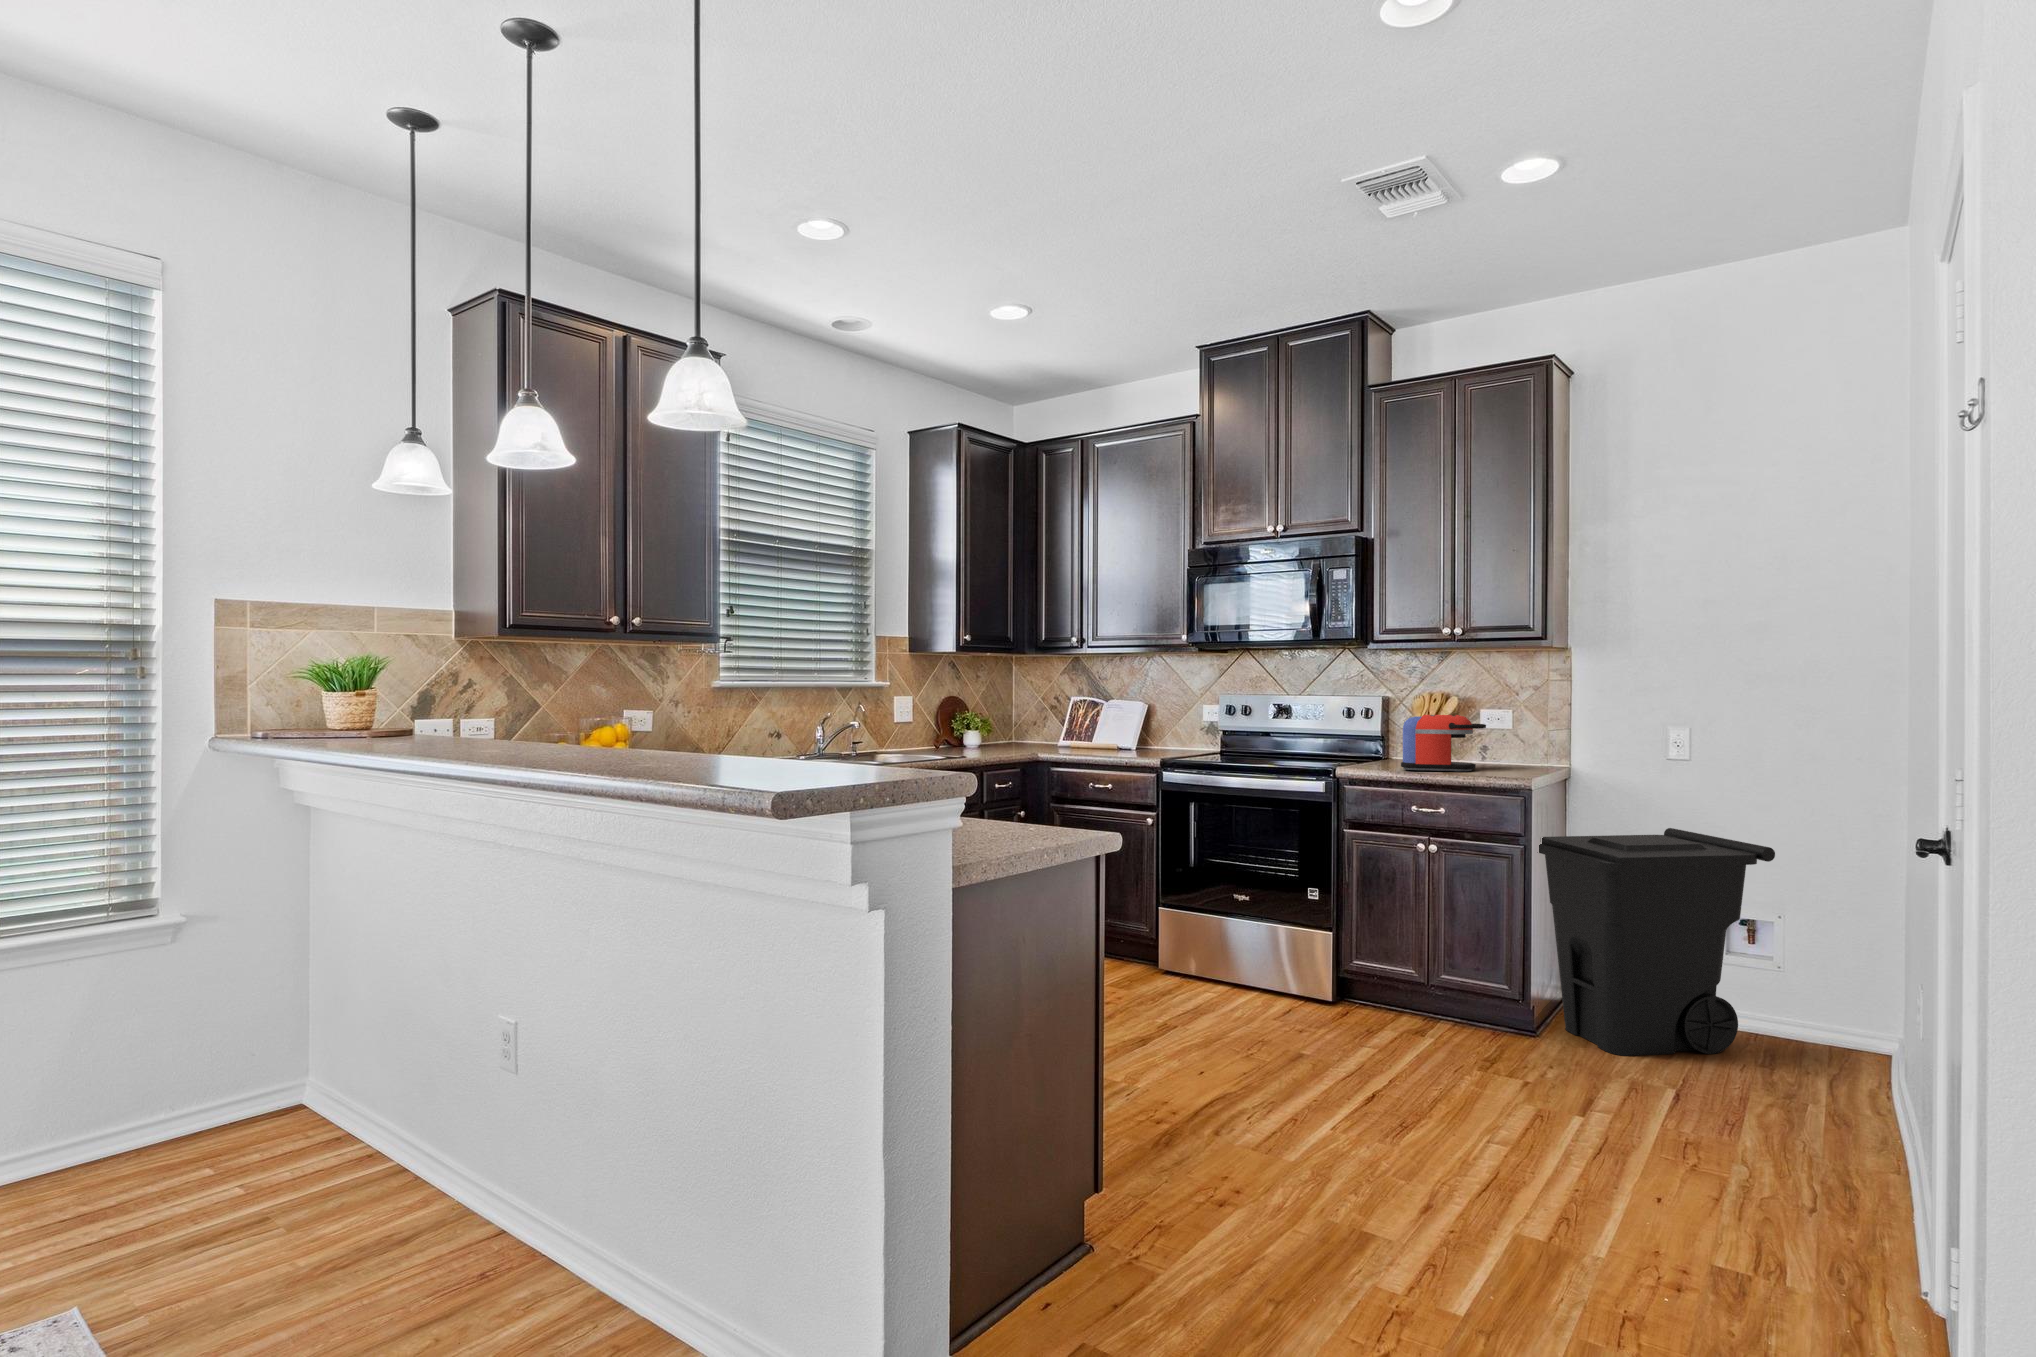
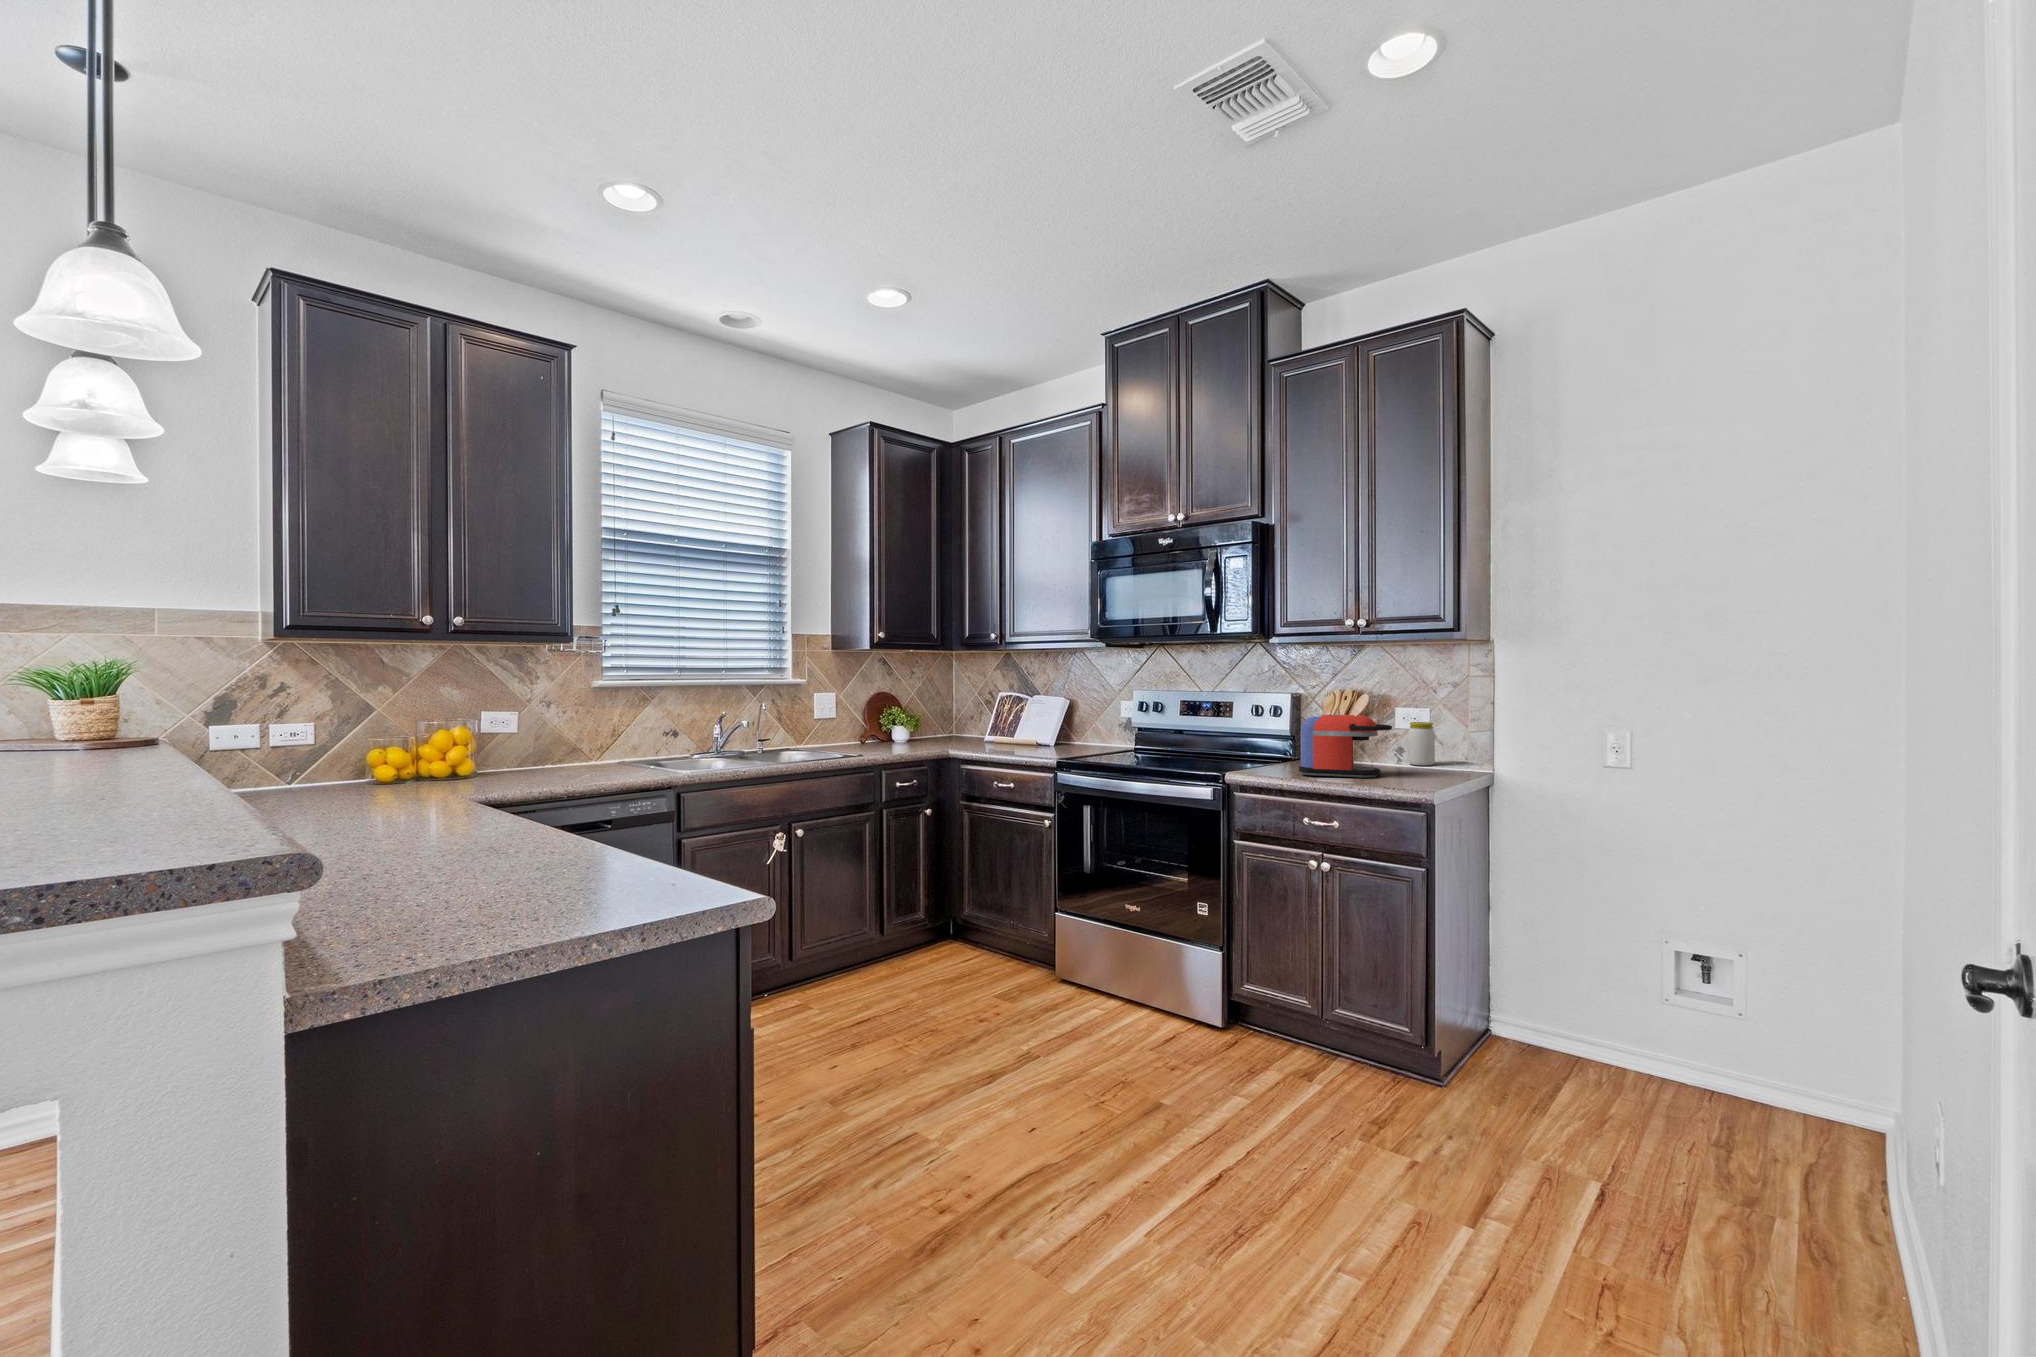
jar: none [1495,723,1519,762] -> present [1408,722,1435,765]
trash can: present [1539,828,1775,1056] -> none [1445,844,1735,1123]

